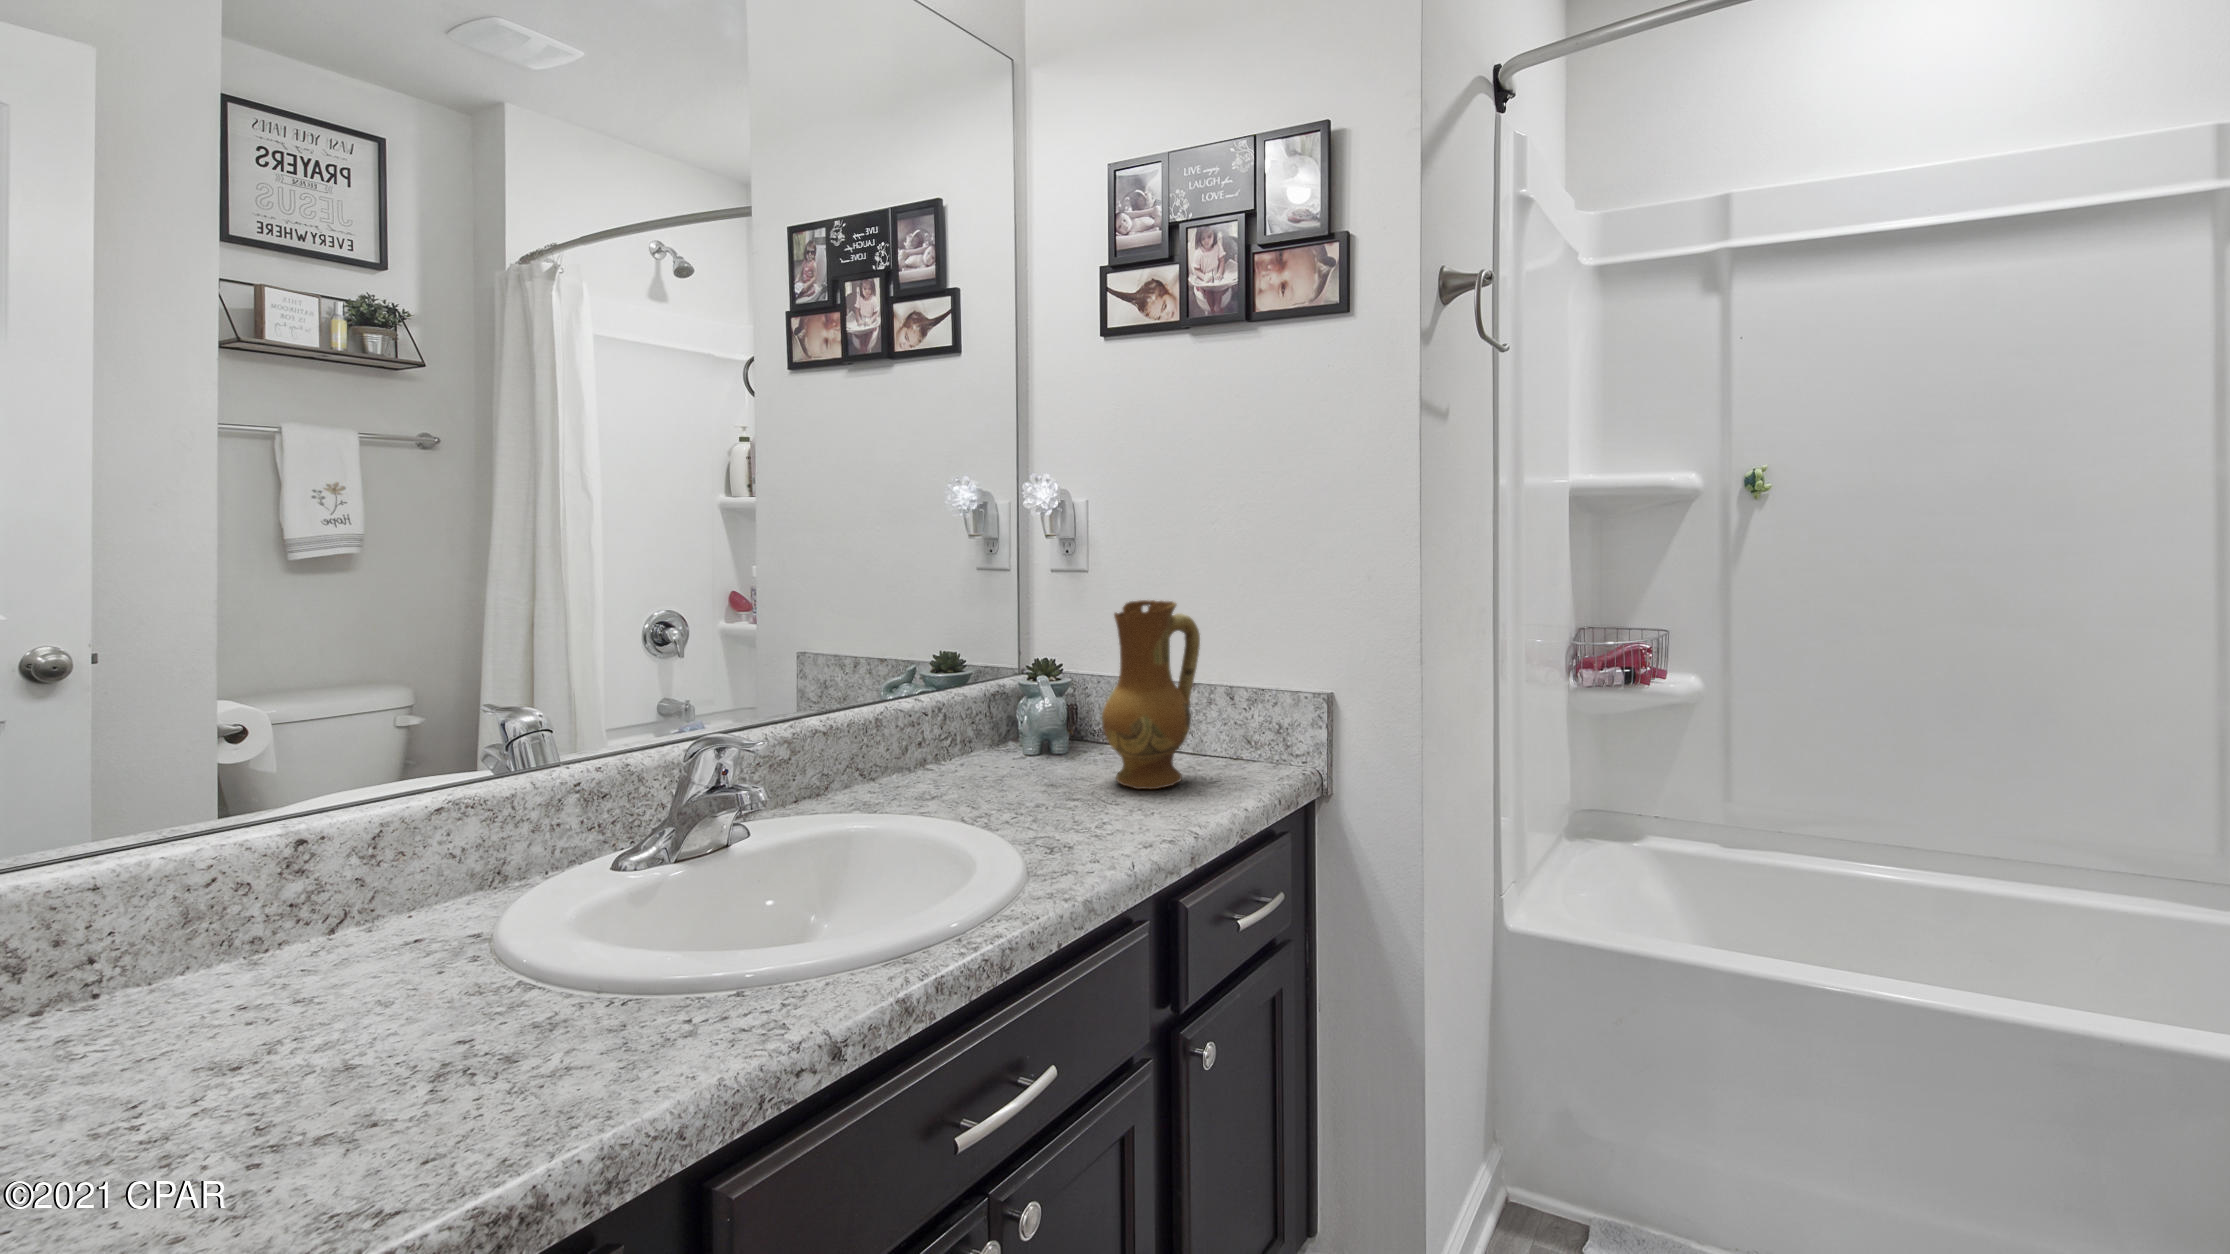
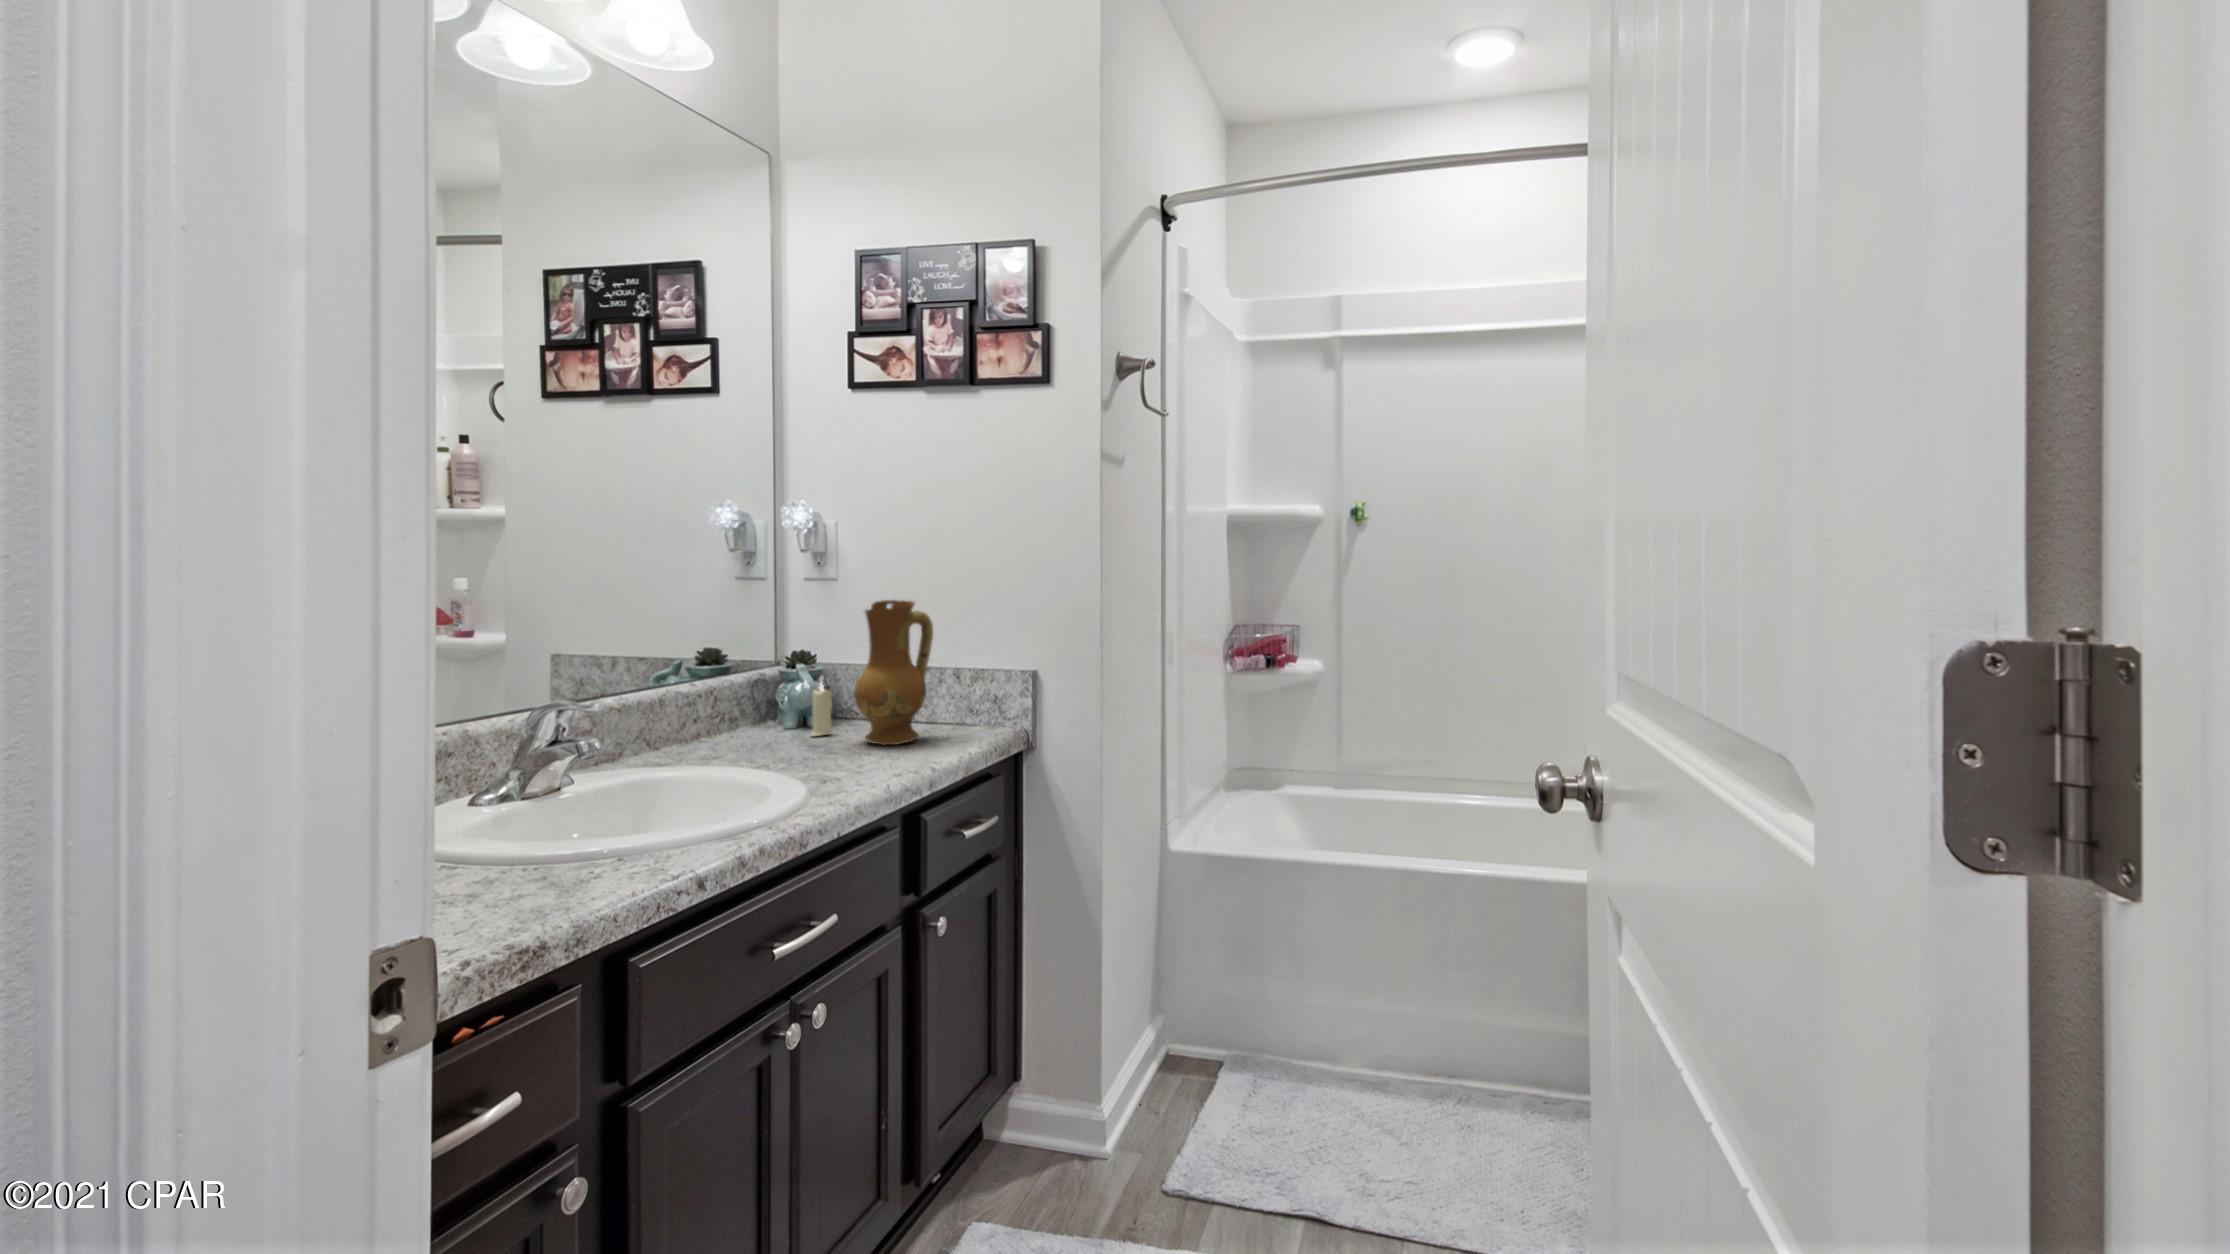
candle: none [1053,695,1079,769] -> present [811,682,832,736]

